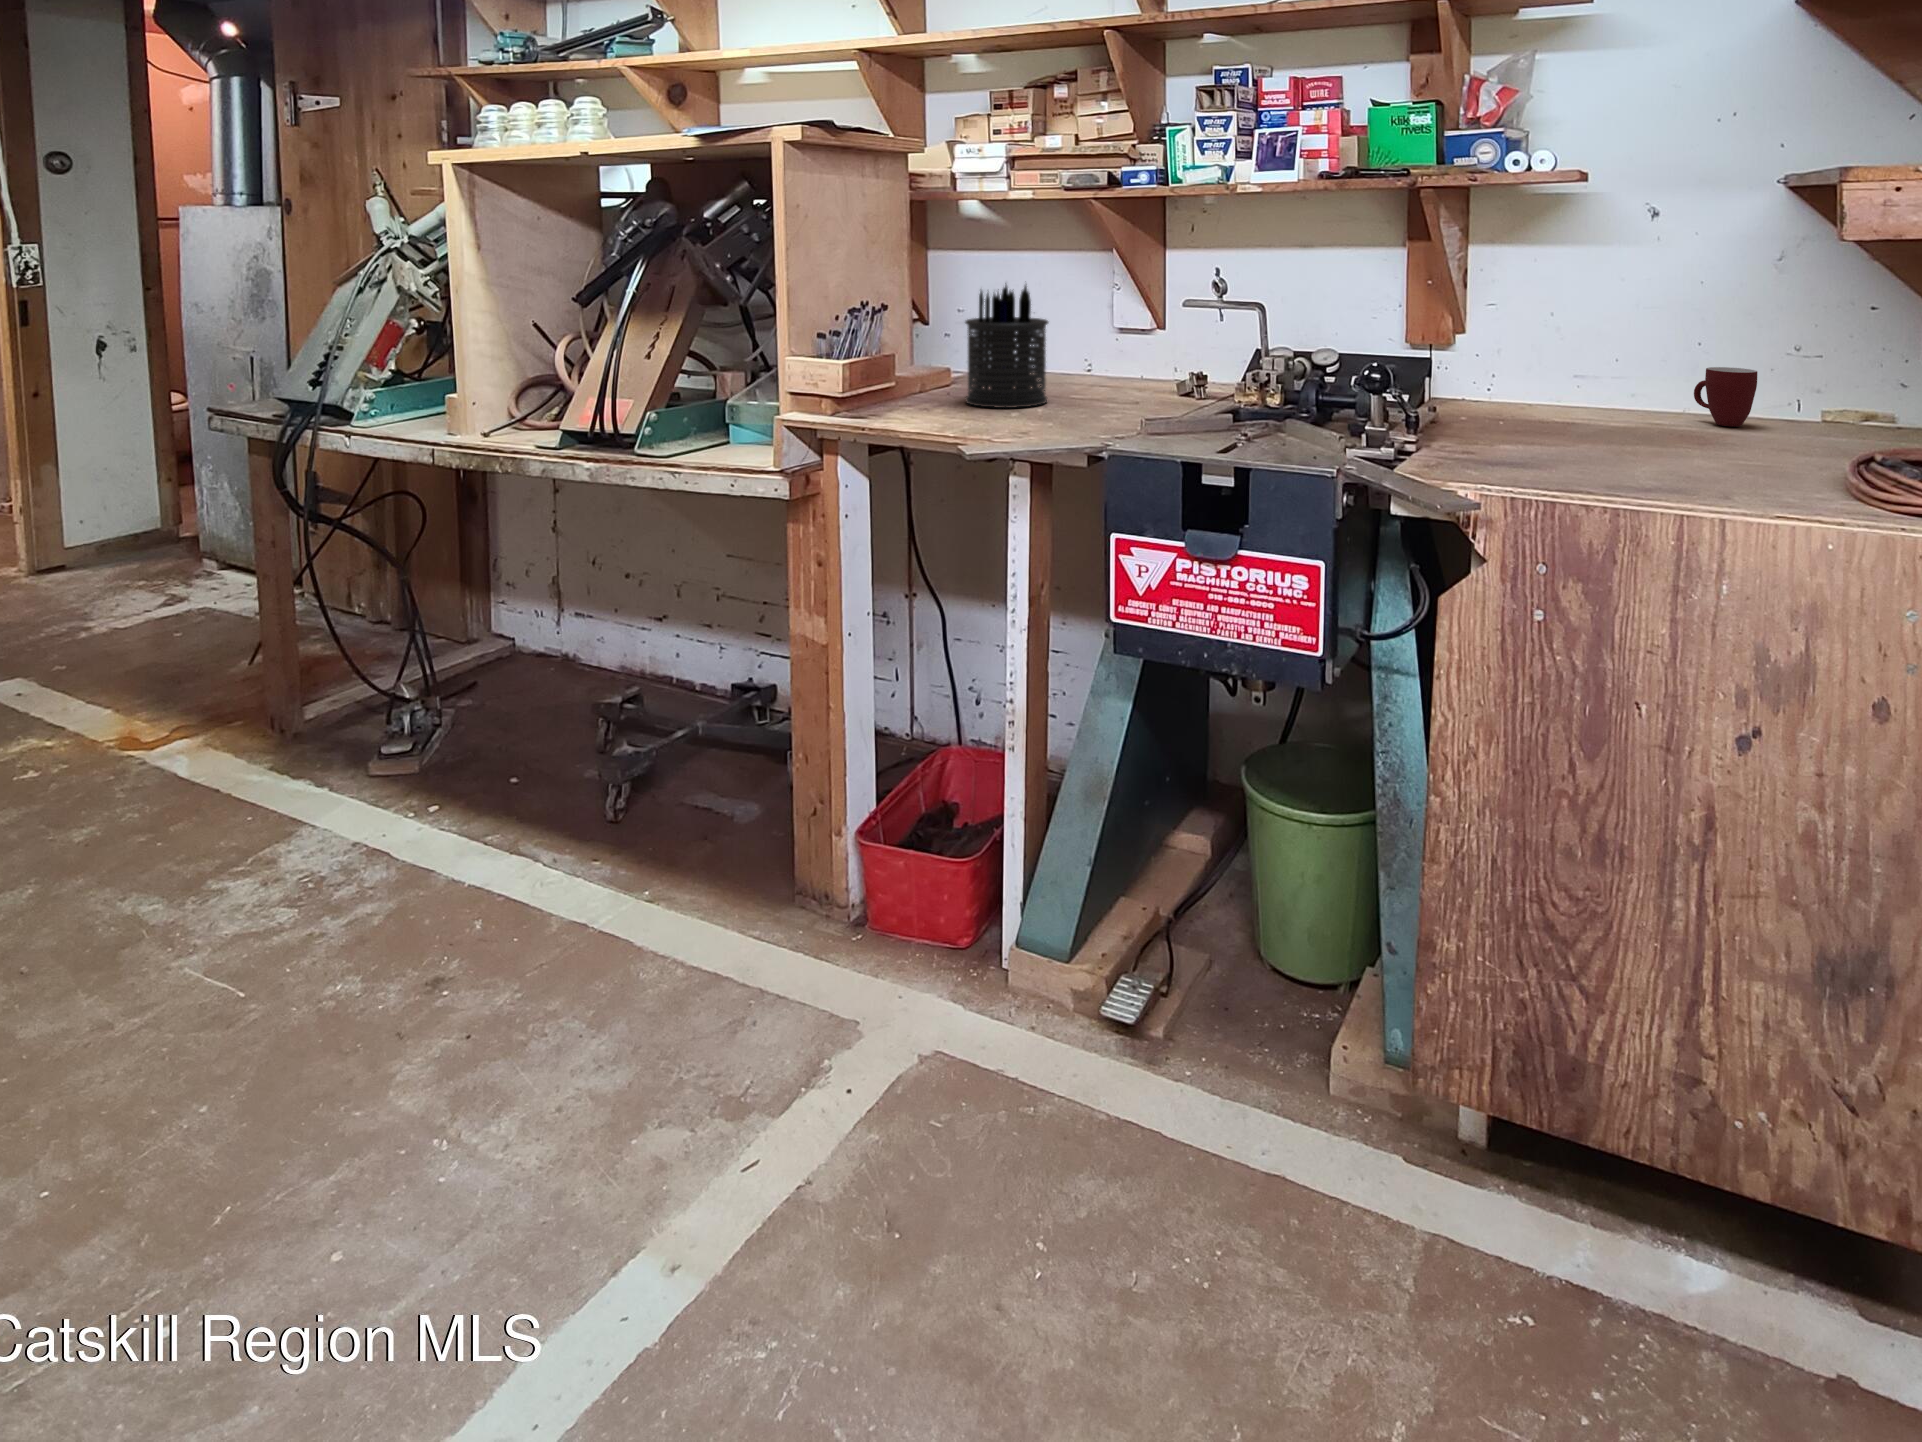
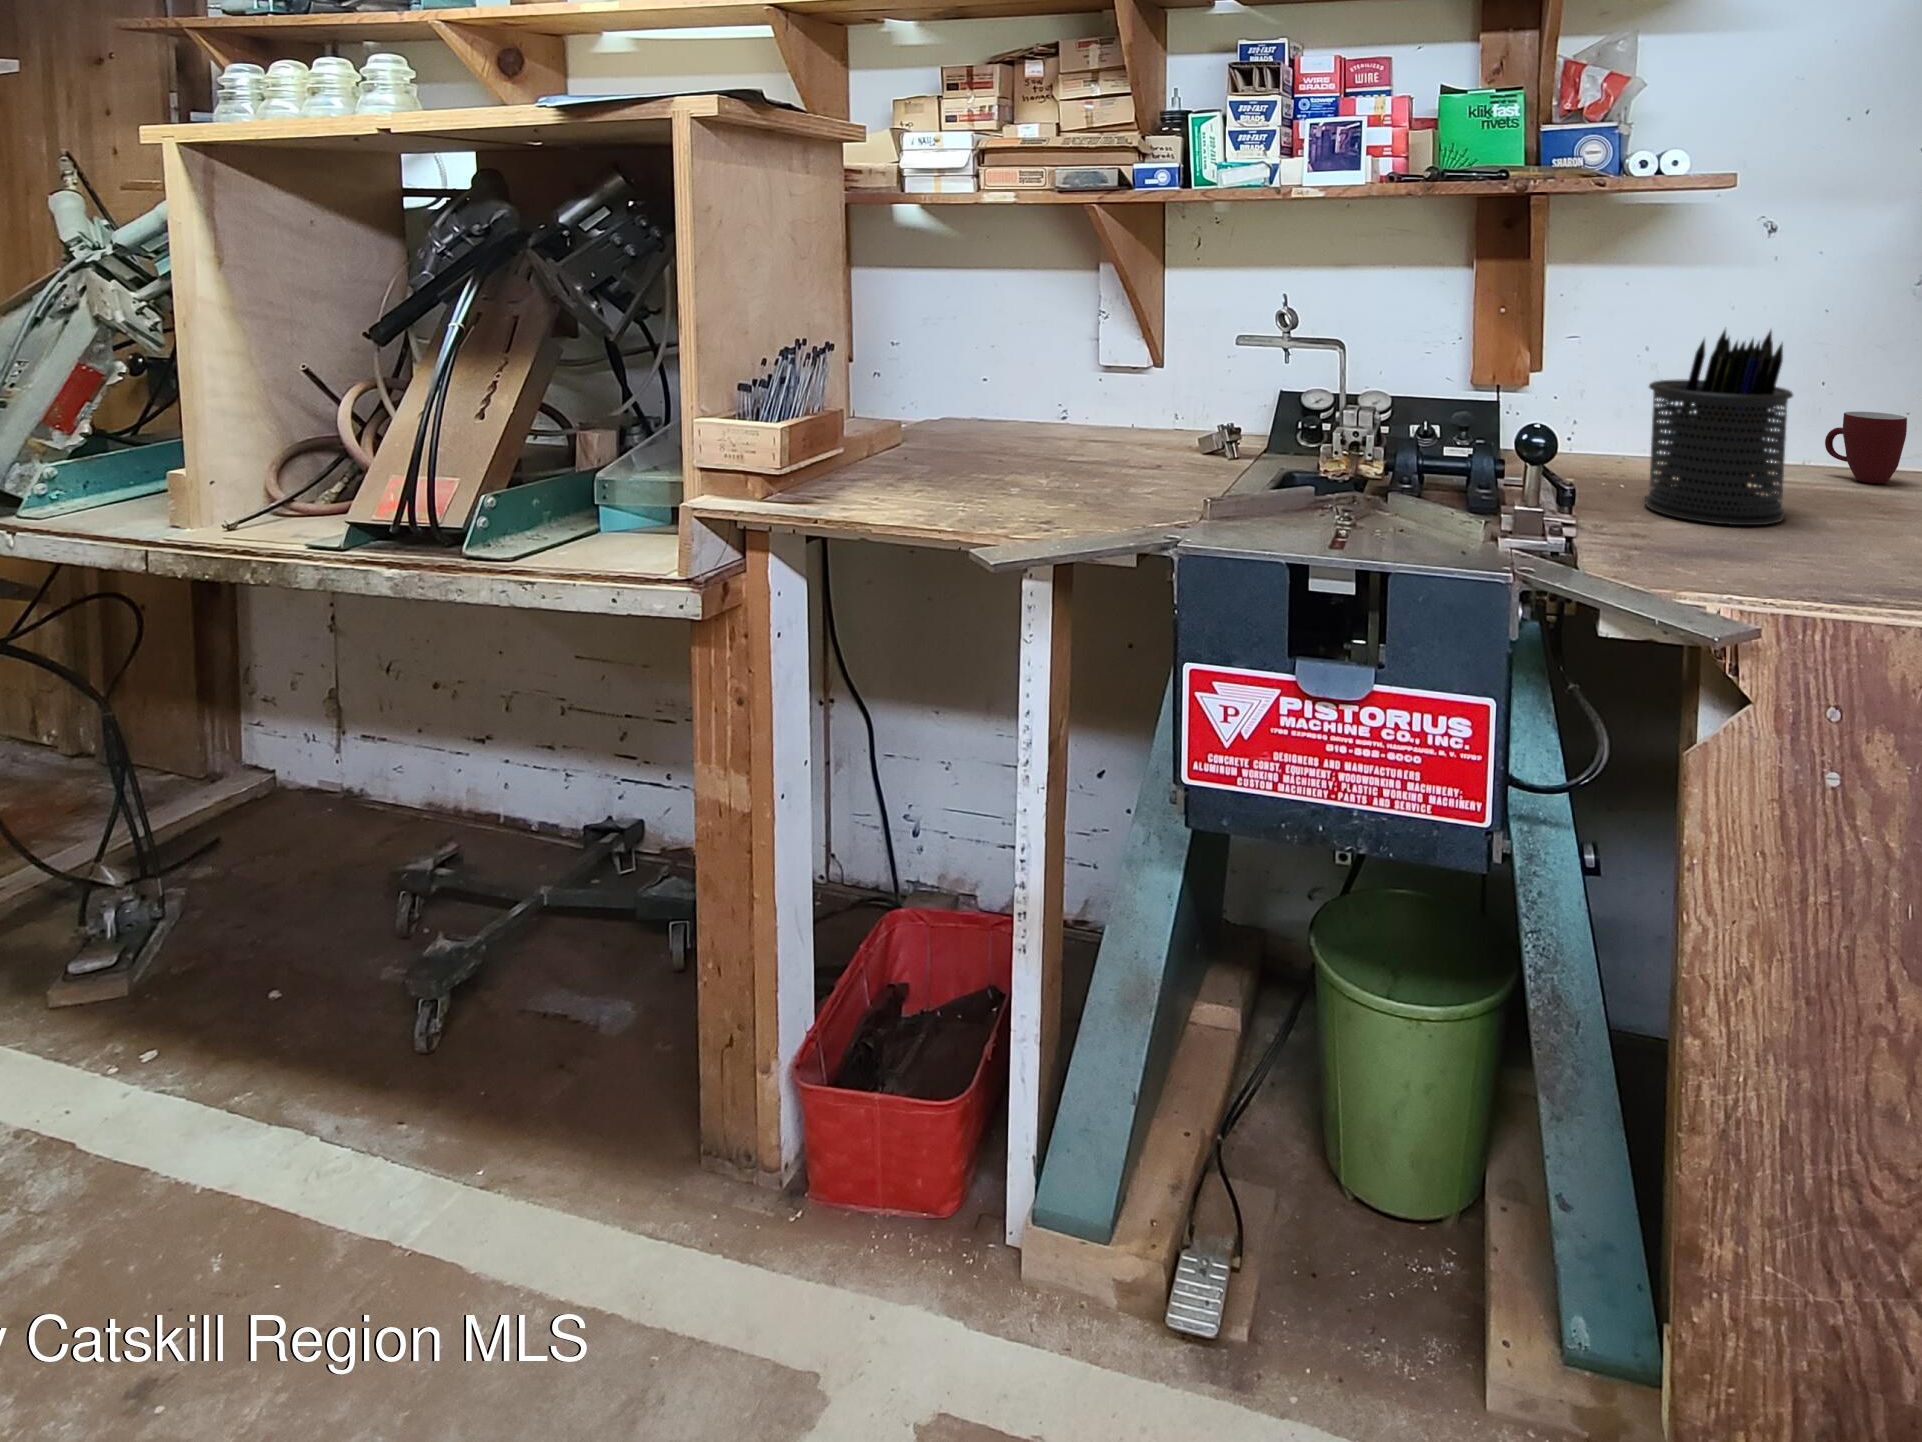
pen holder: present [965,283,1048,408] -> present [1644,330,1793,525]

